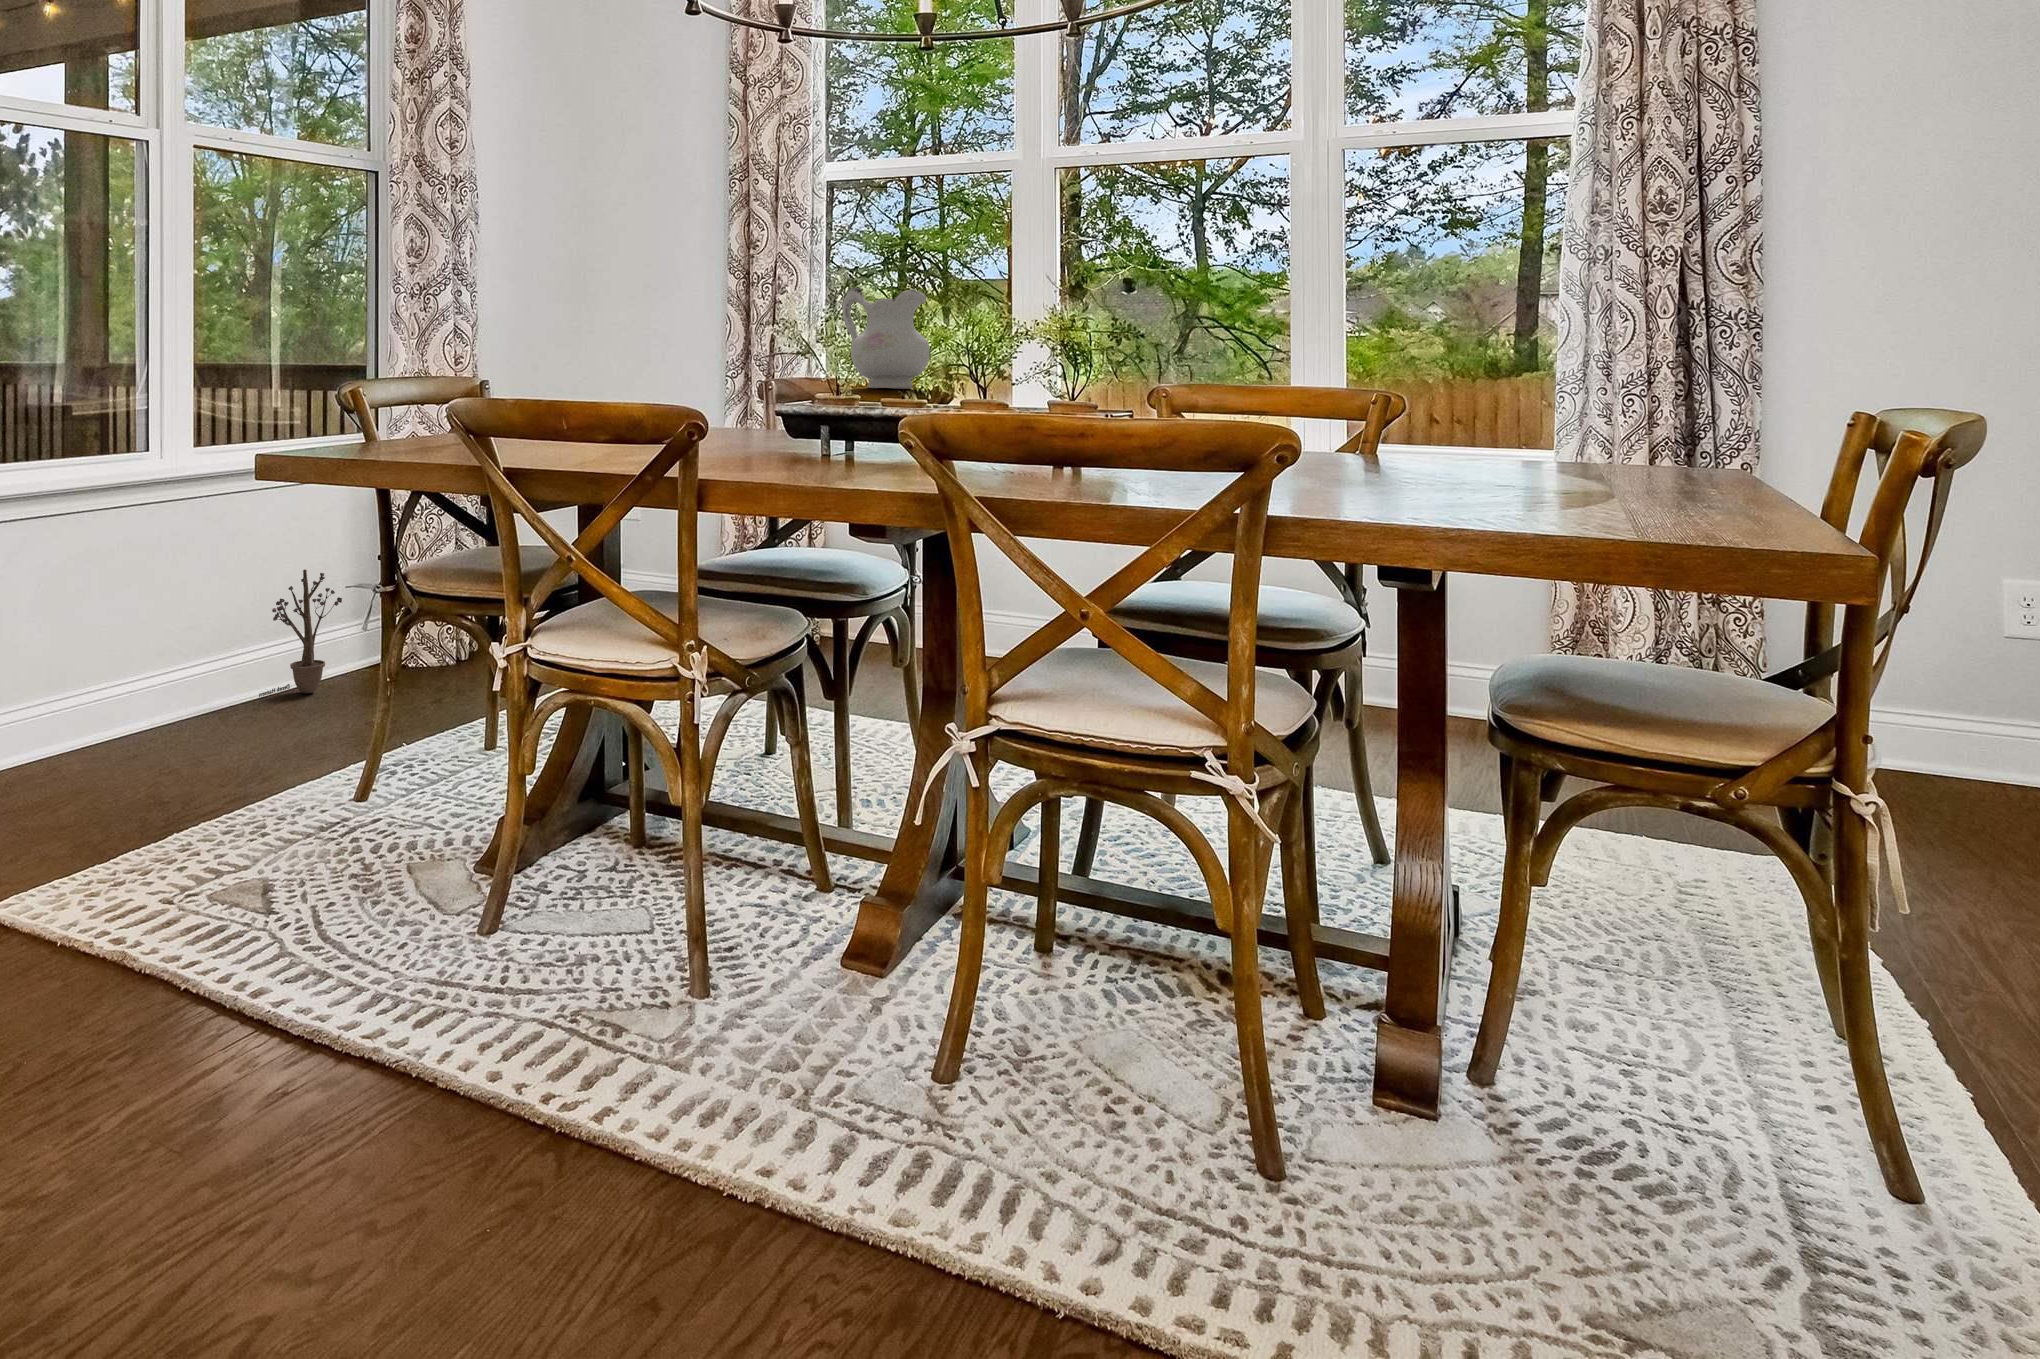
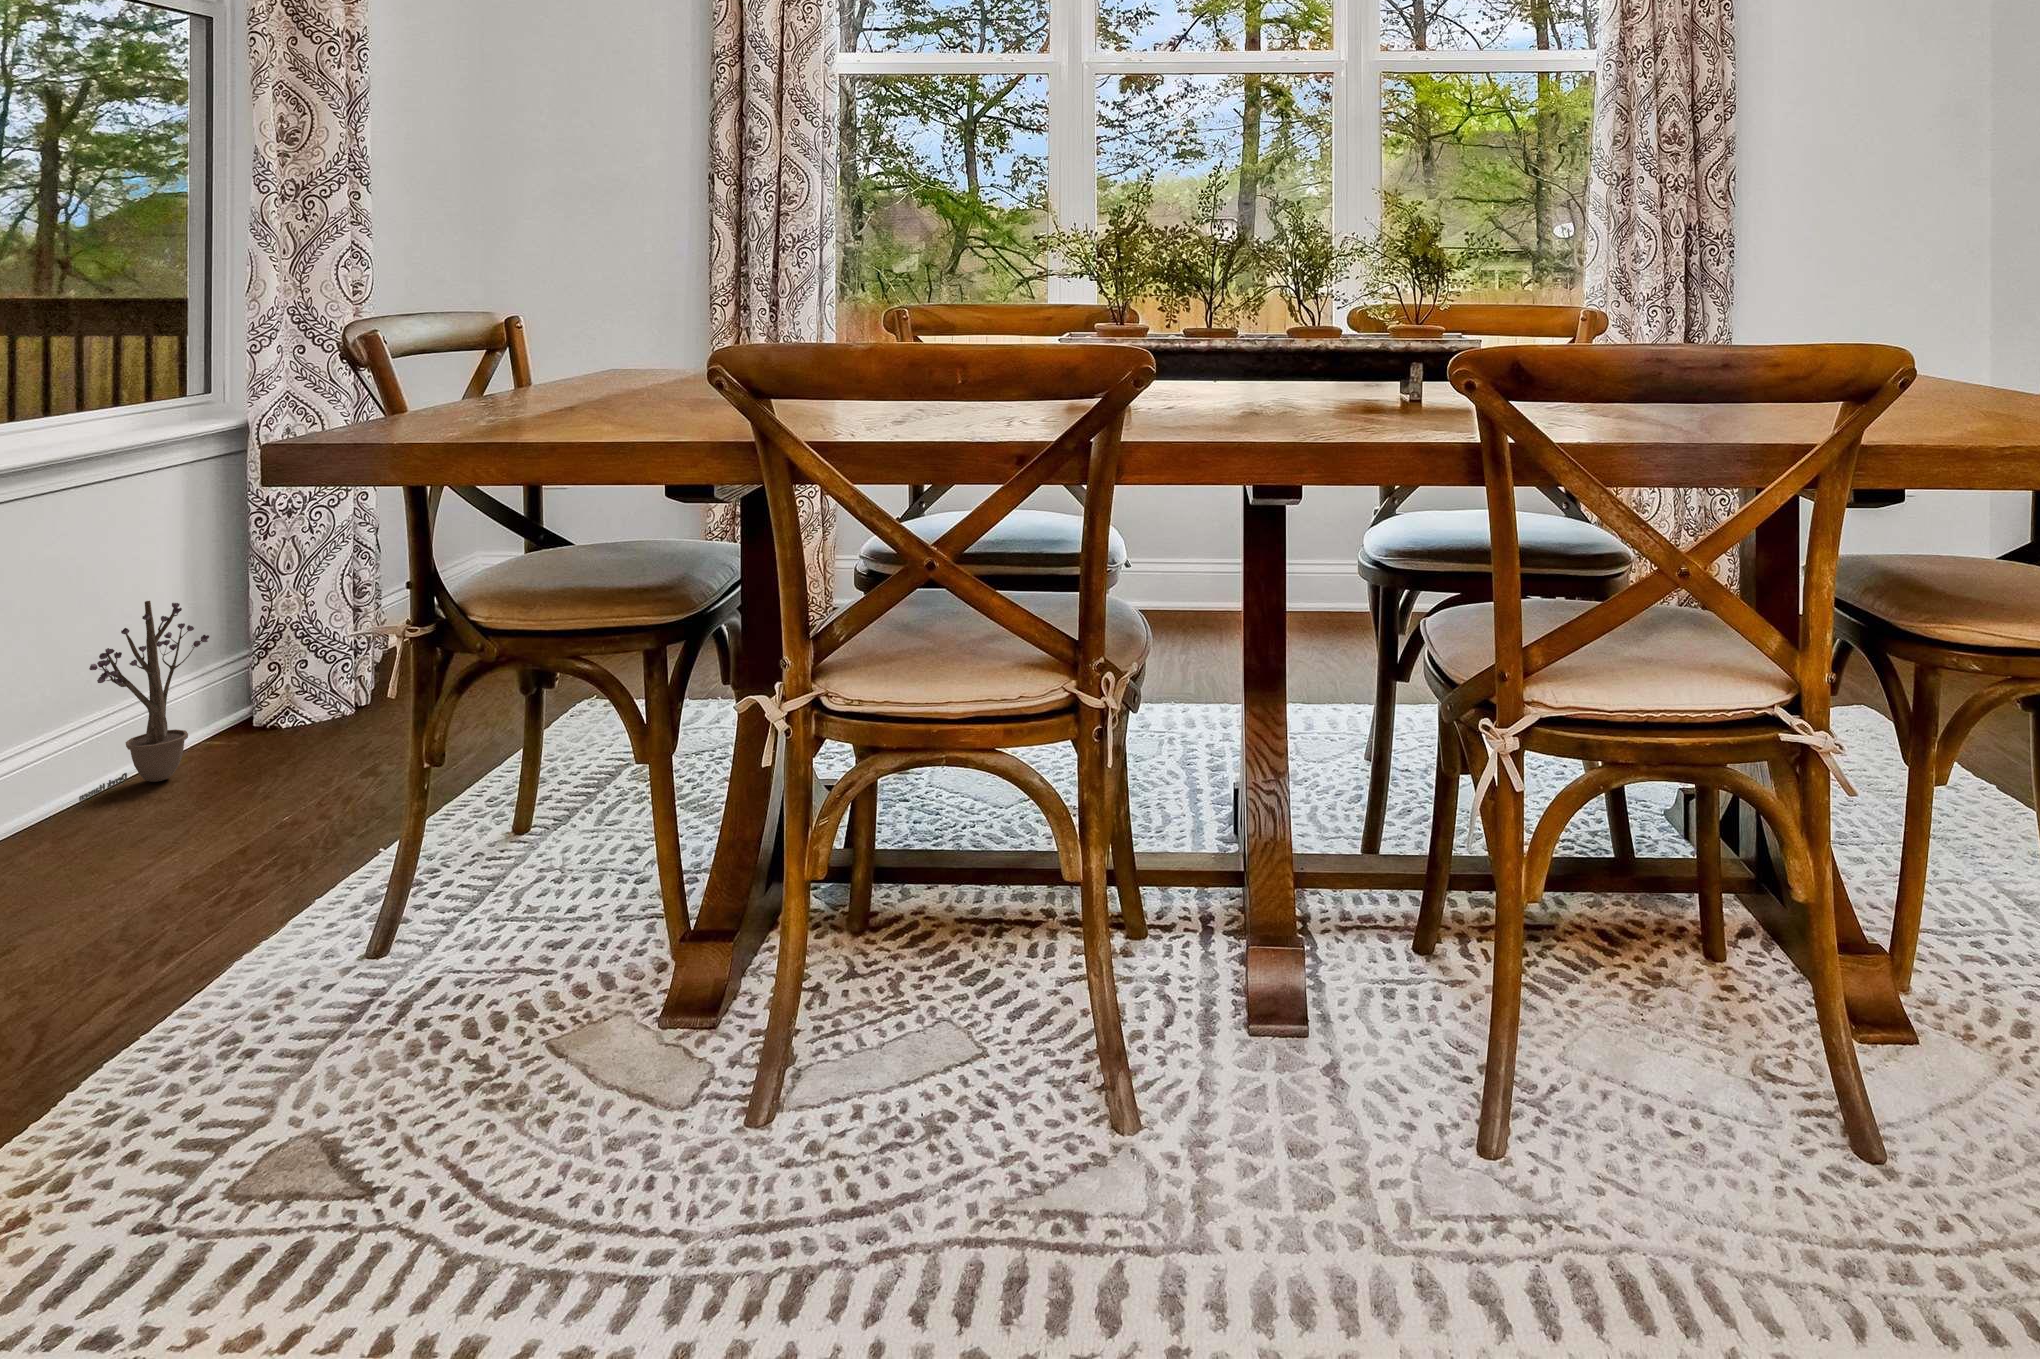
ceramic pitcher: present [843,288,930,389] -> none [976,195,1083,315]

